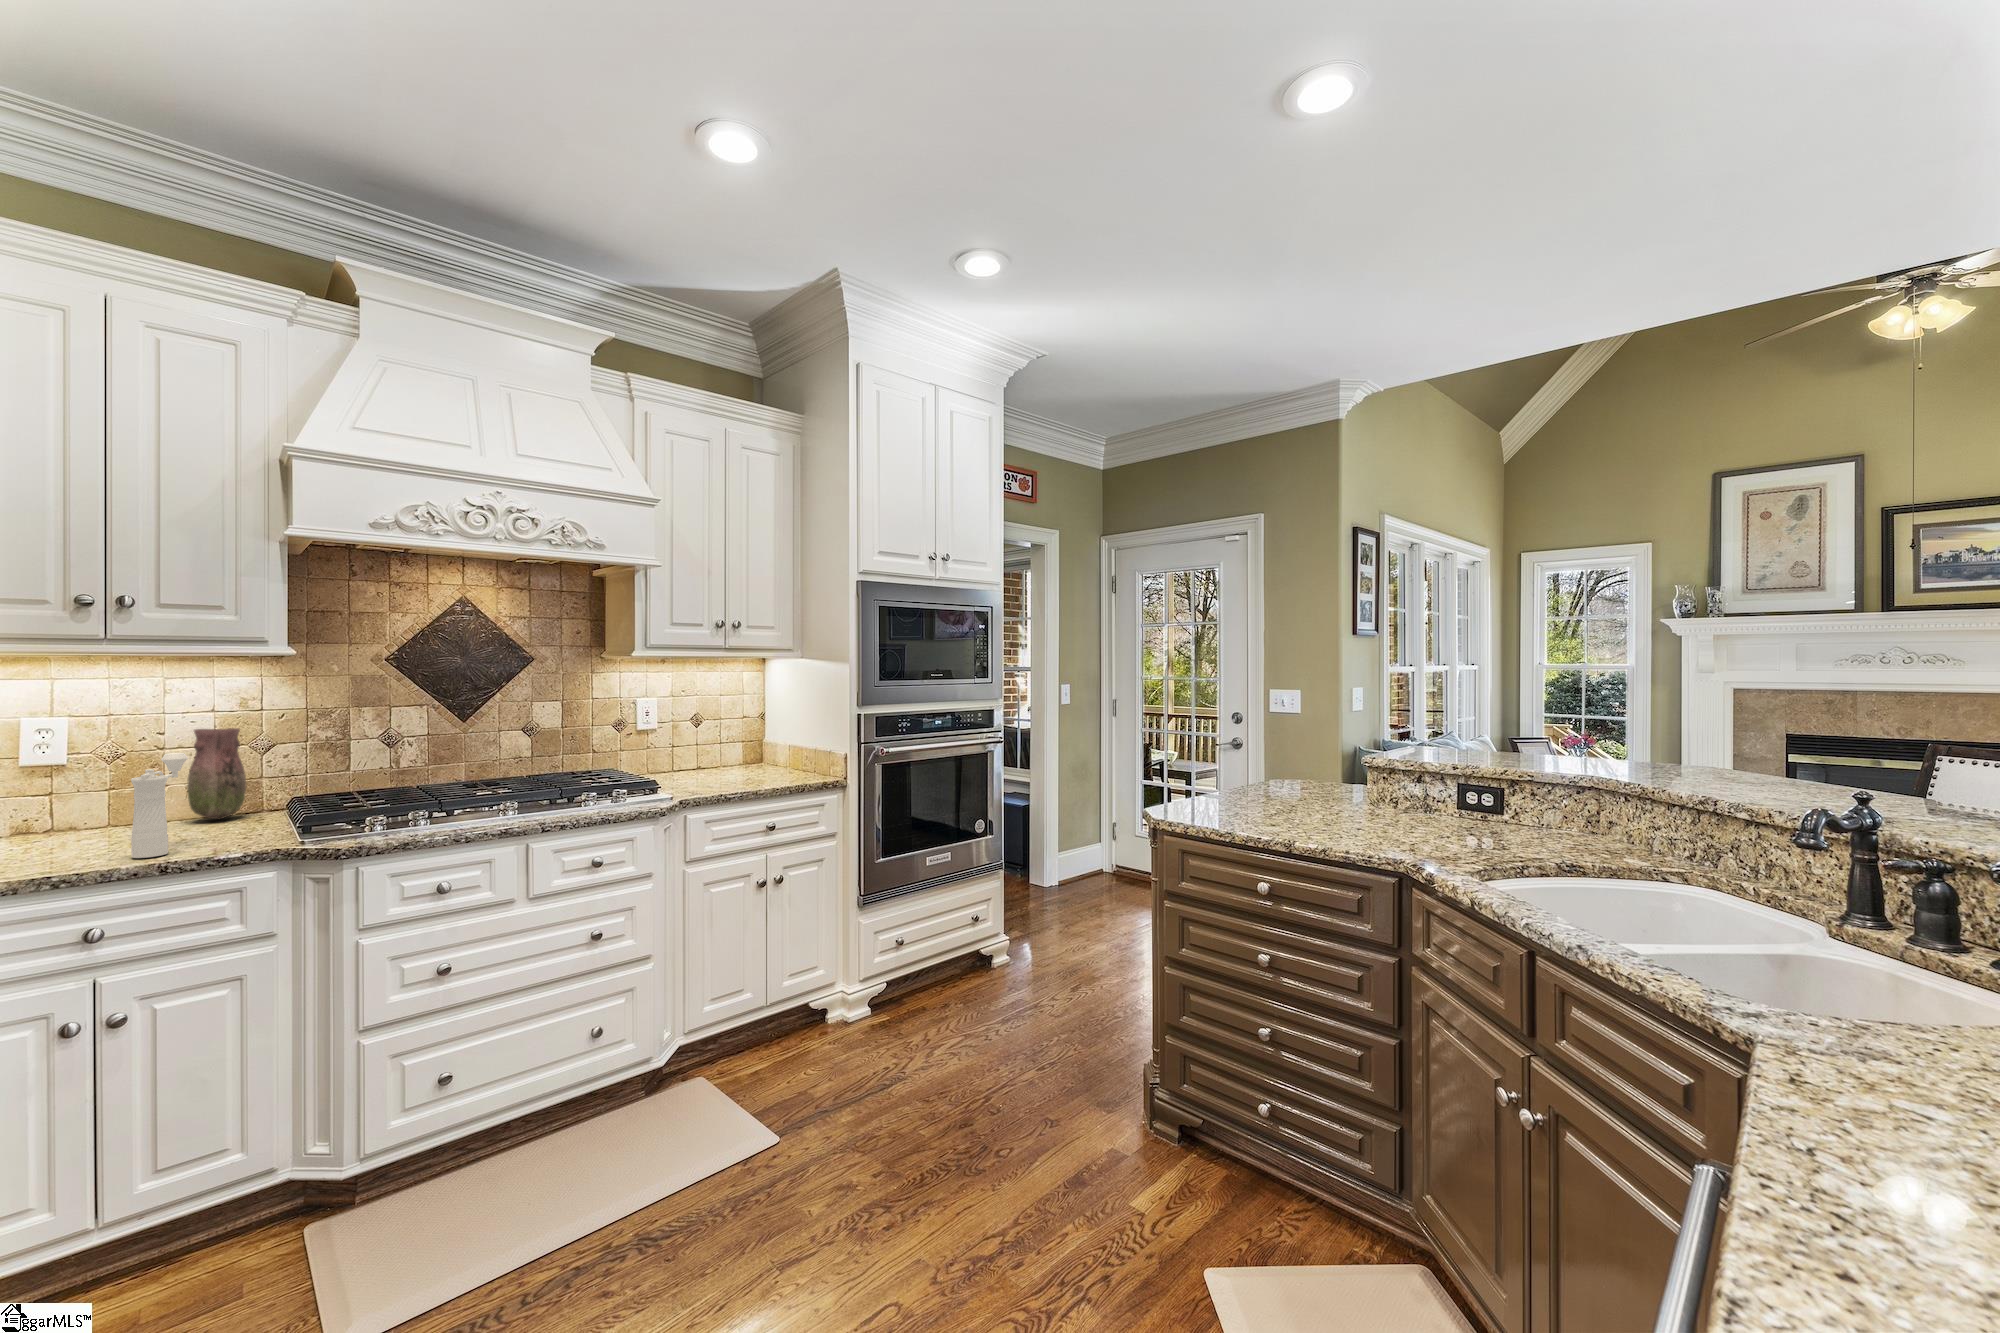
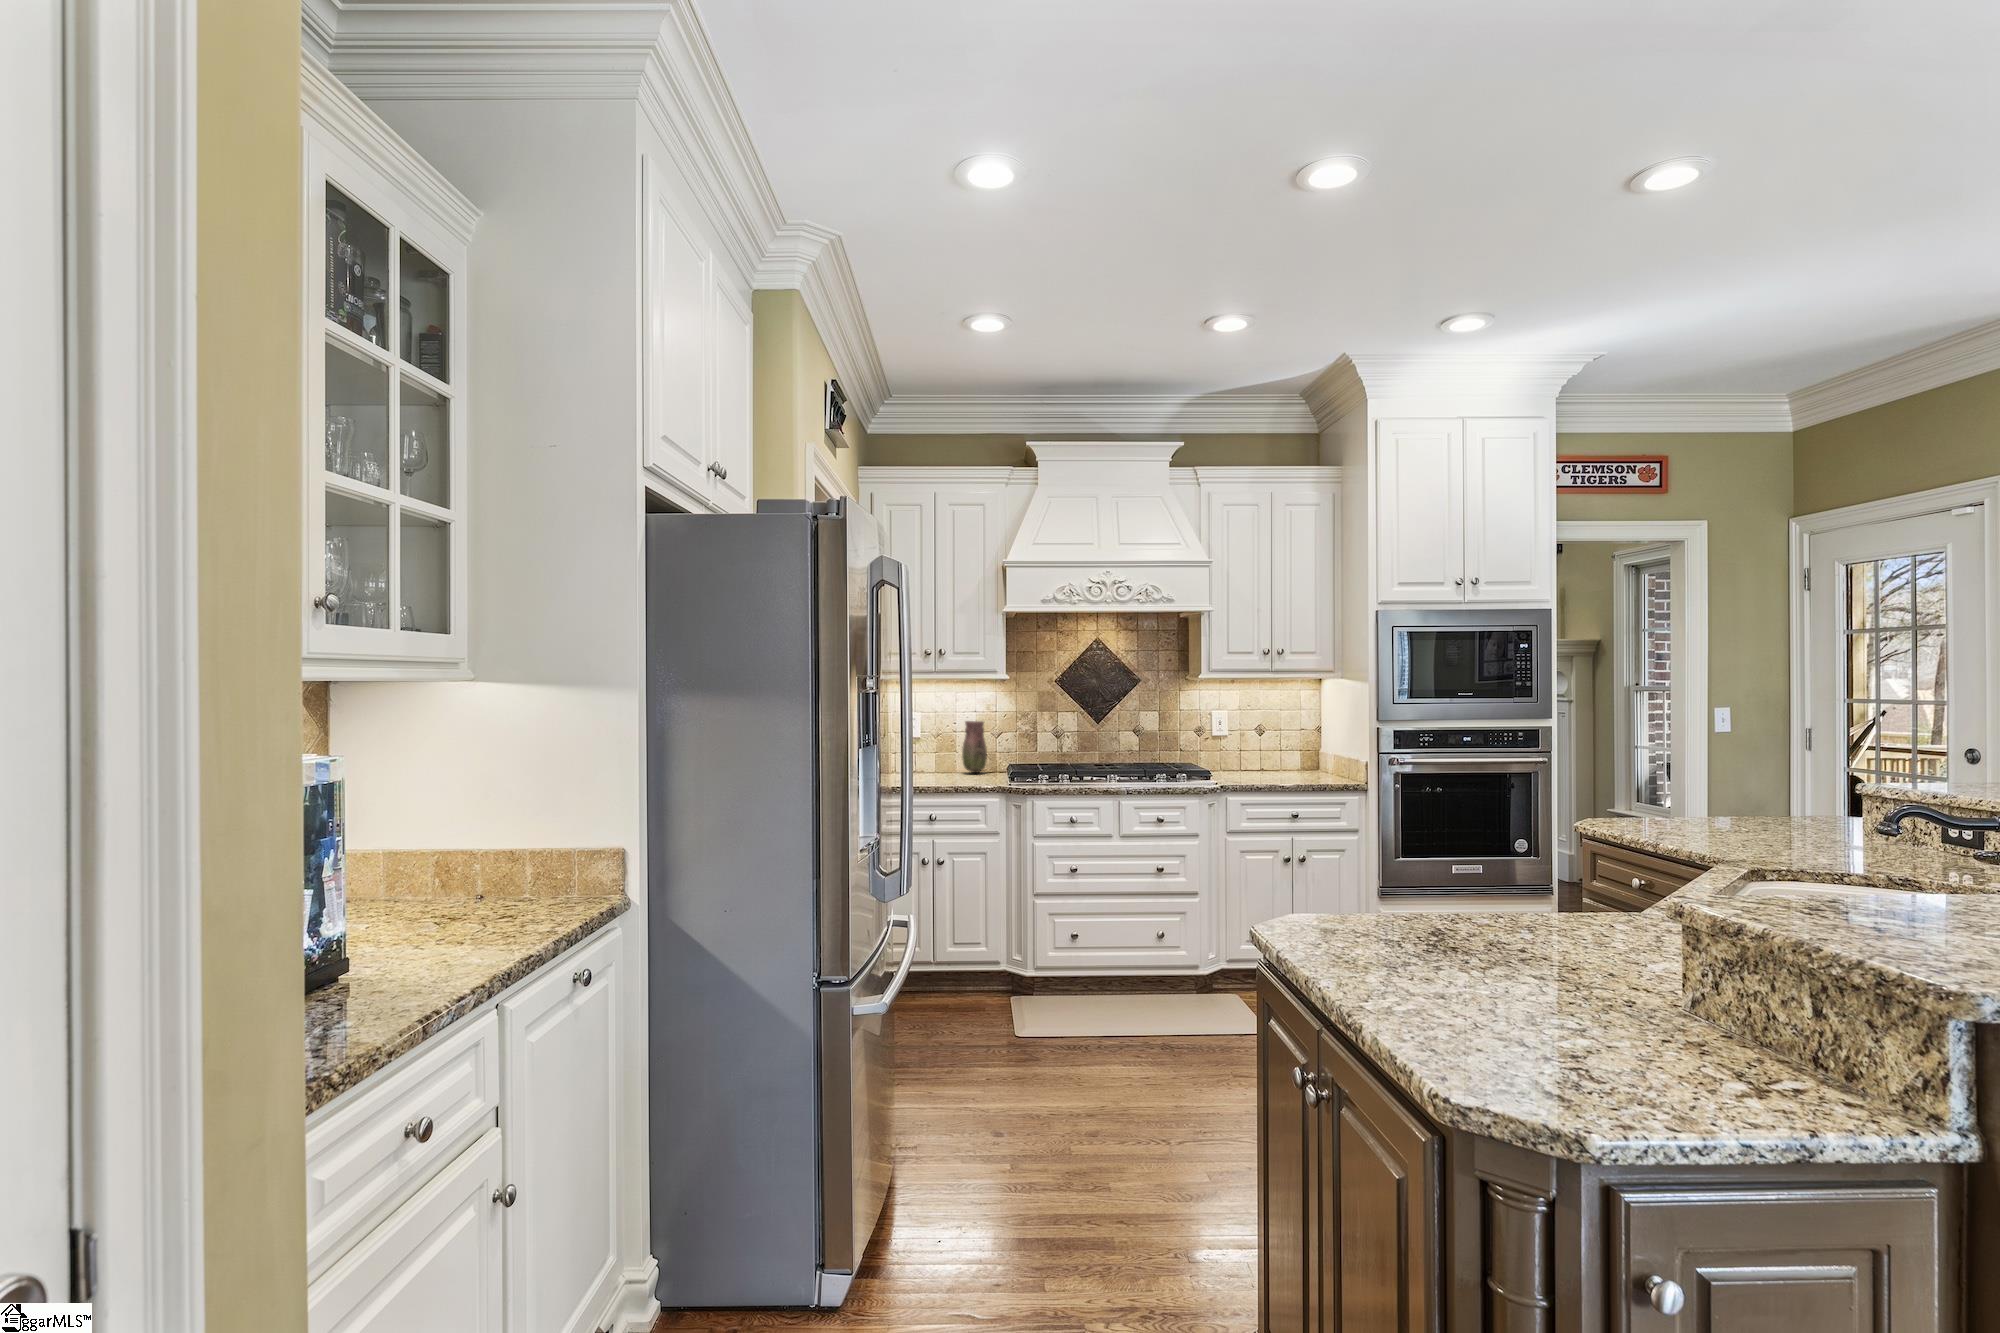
pepper mill: present [131,753,188,858] -> none [940,732,962,784]

